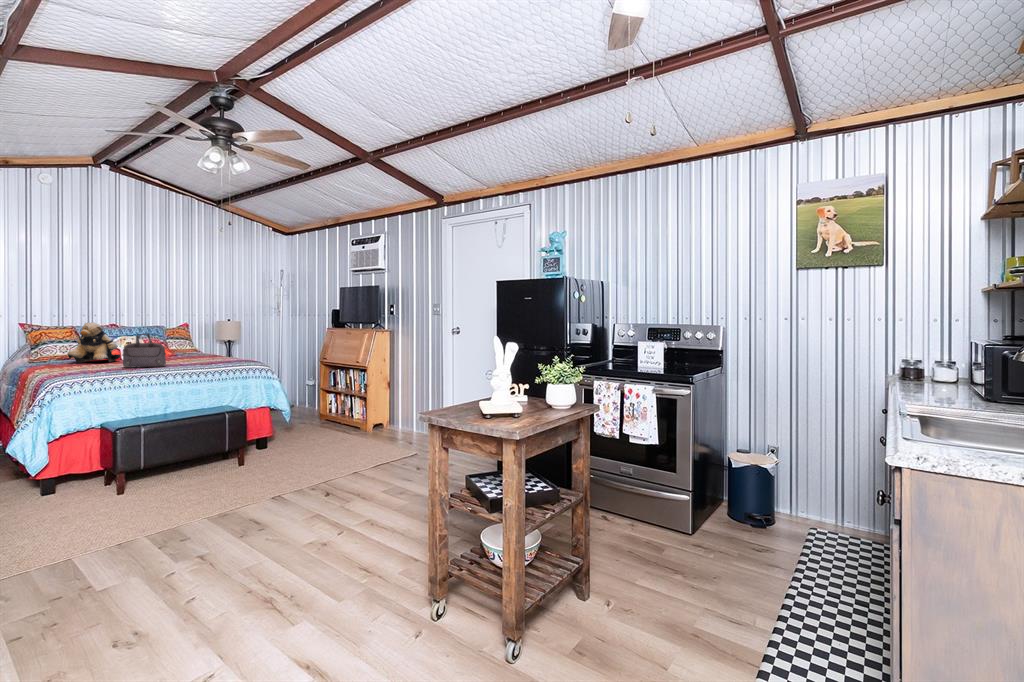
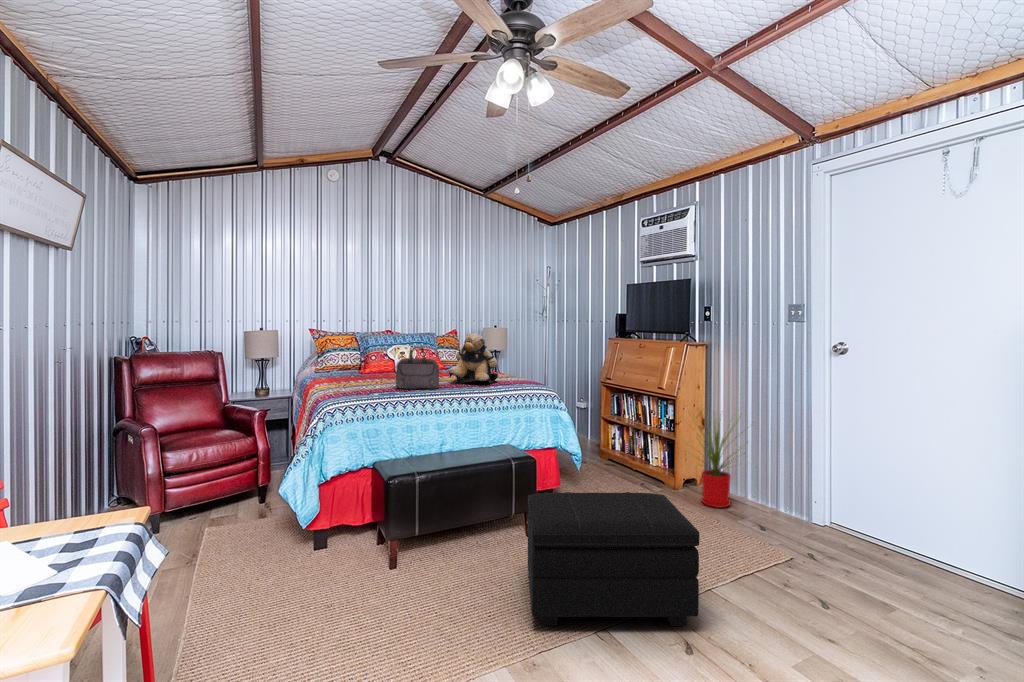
teddy bear: present [67,322,121,363] -> present [449,333,498,383]
house plant: none [362,369,413,438] -> present [688,411,745,508]
footstool: none [230,420,340,501] -> present [528,492,700,626]

